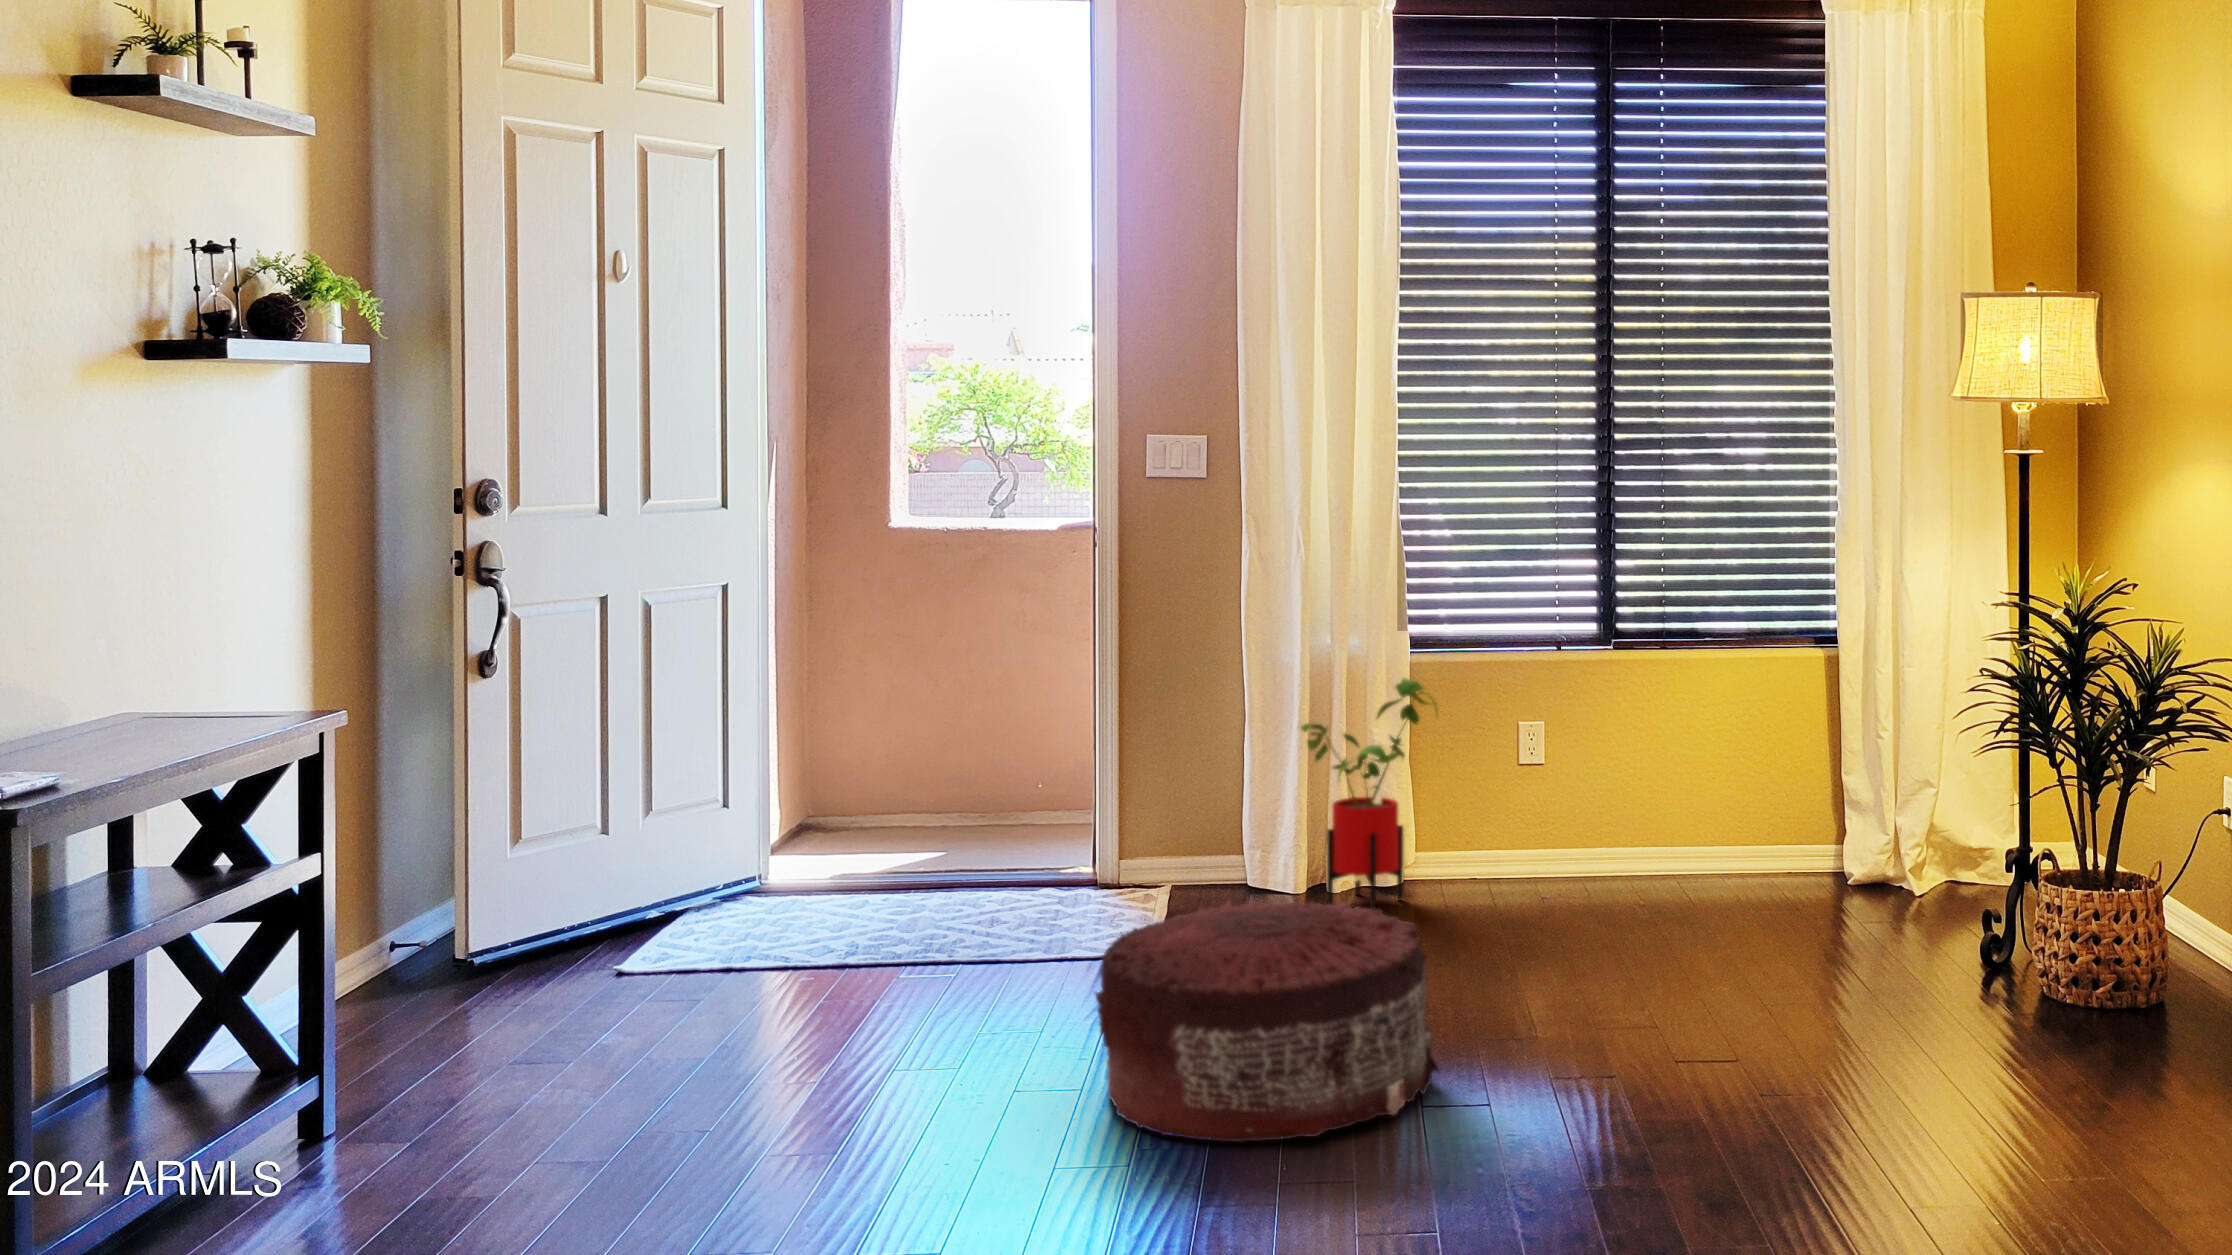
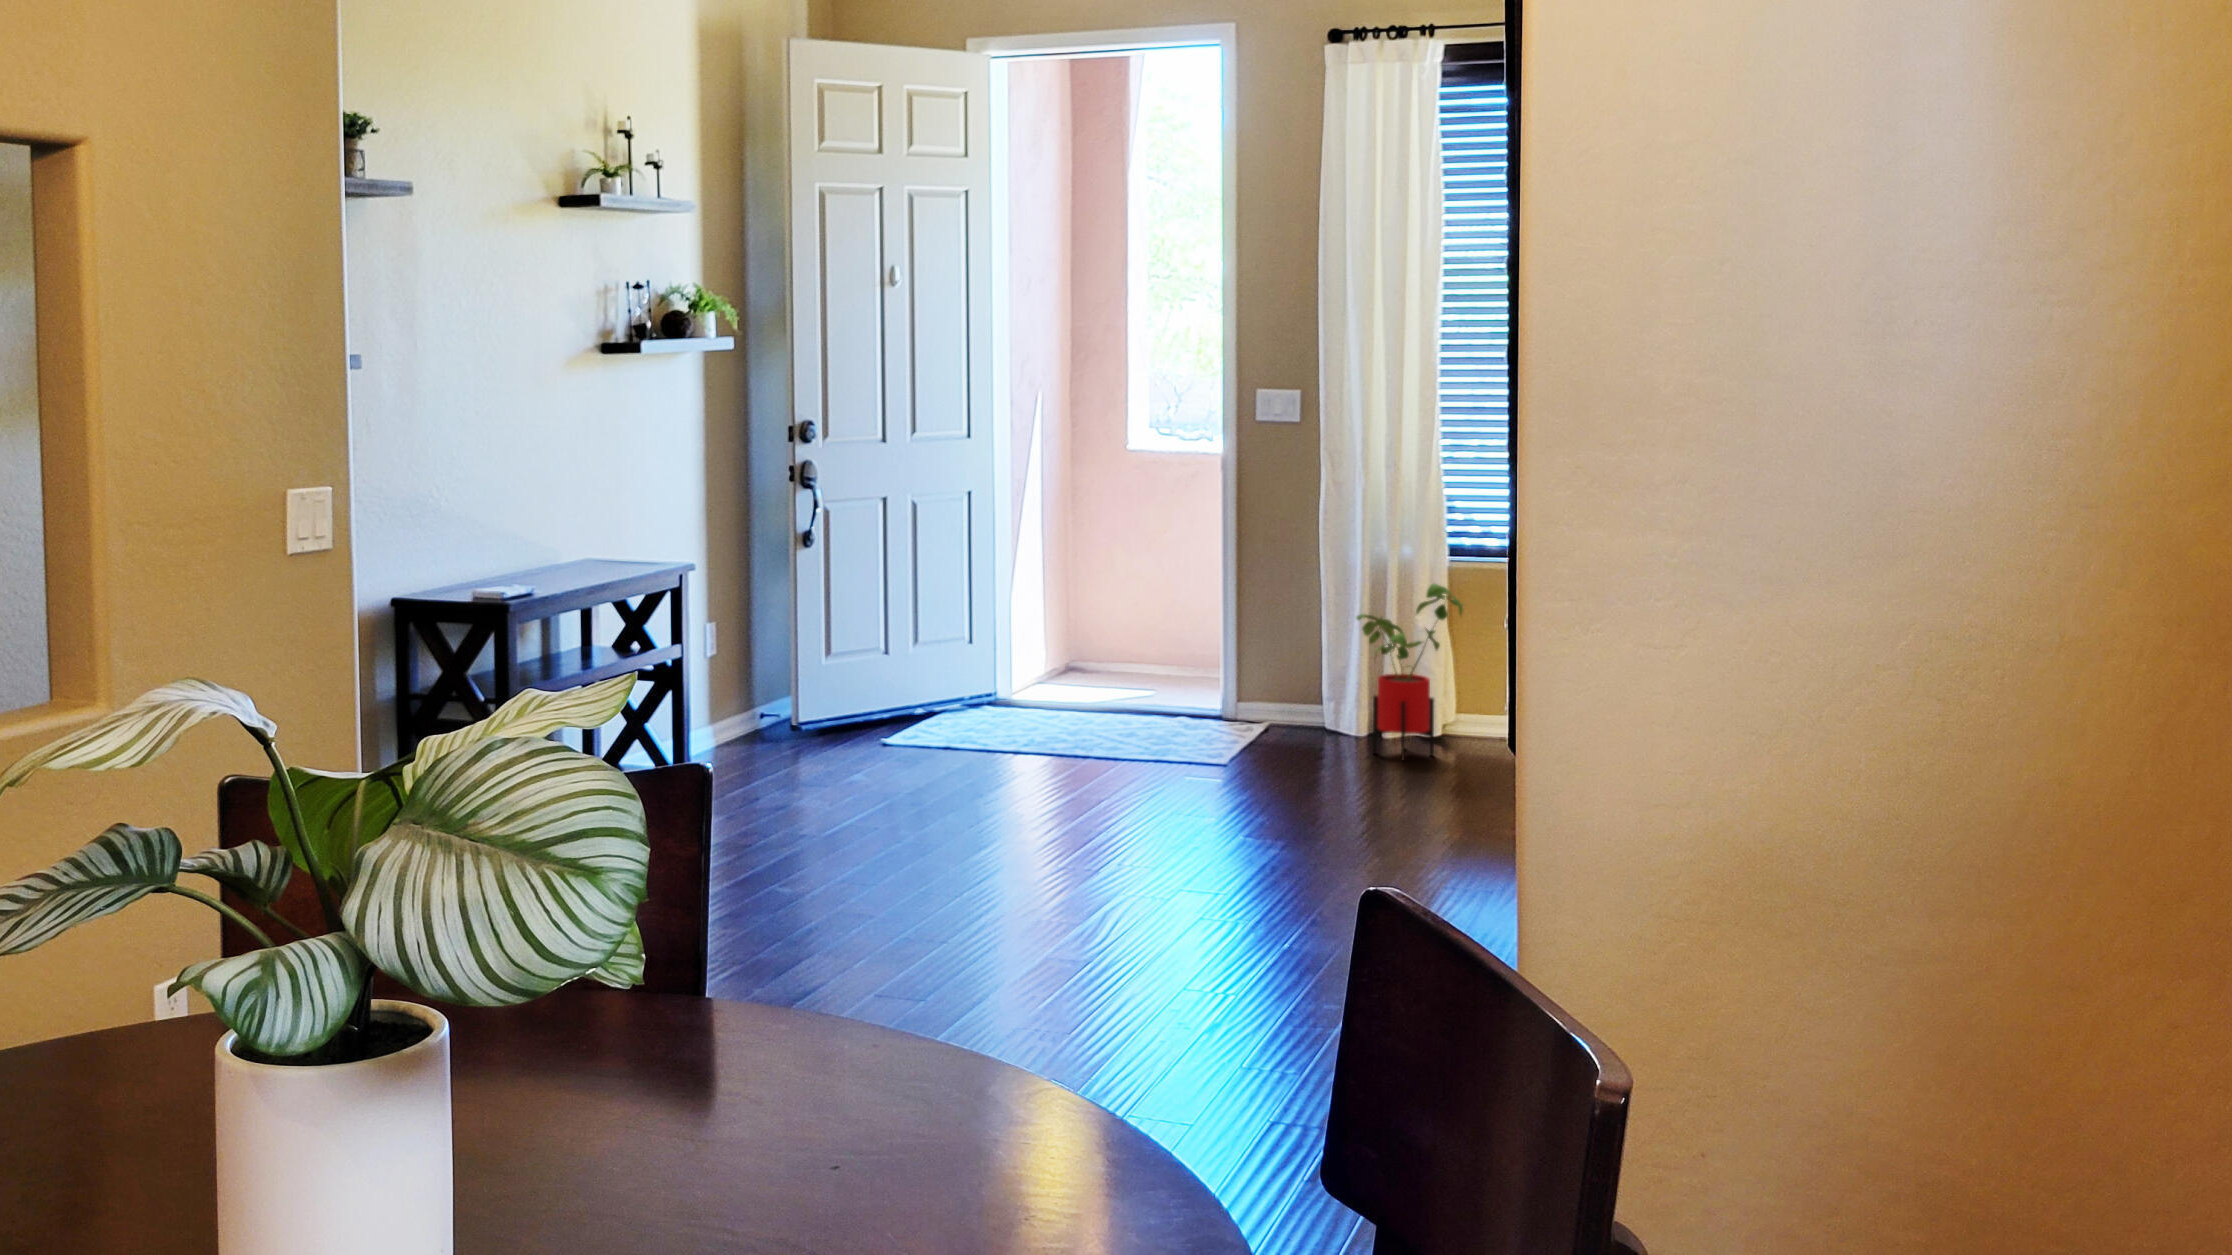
pouf: present [1095,901,1439,1142] -> none [1103,727,1332,880]

